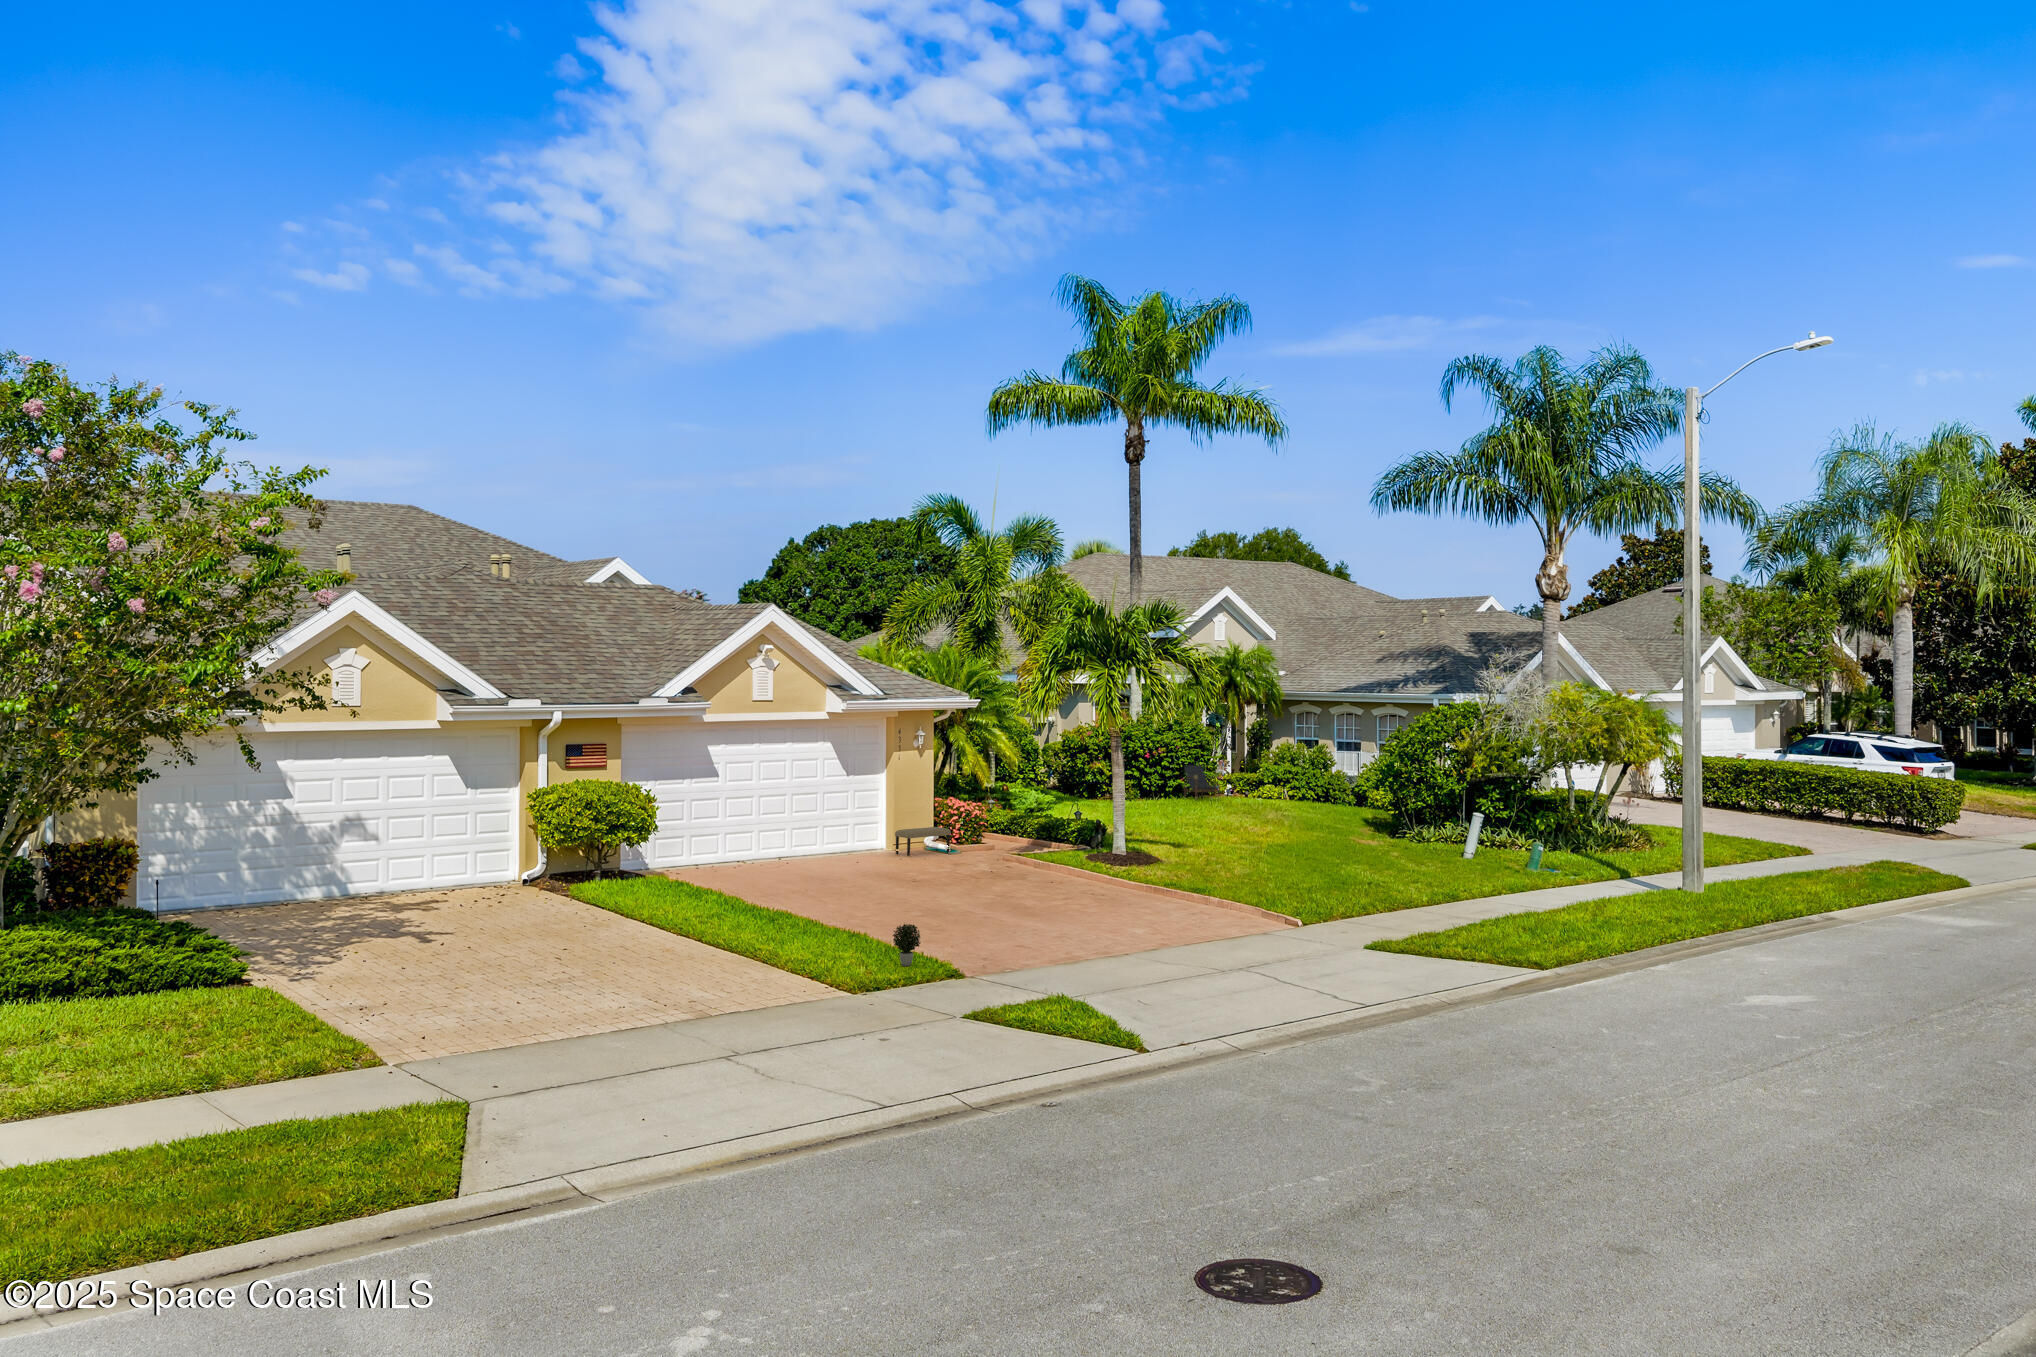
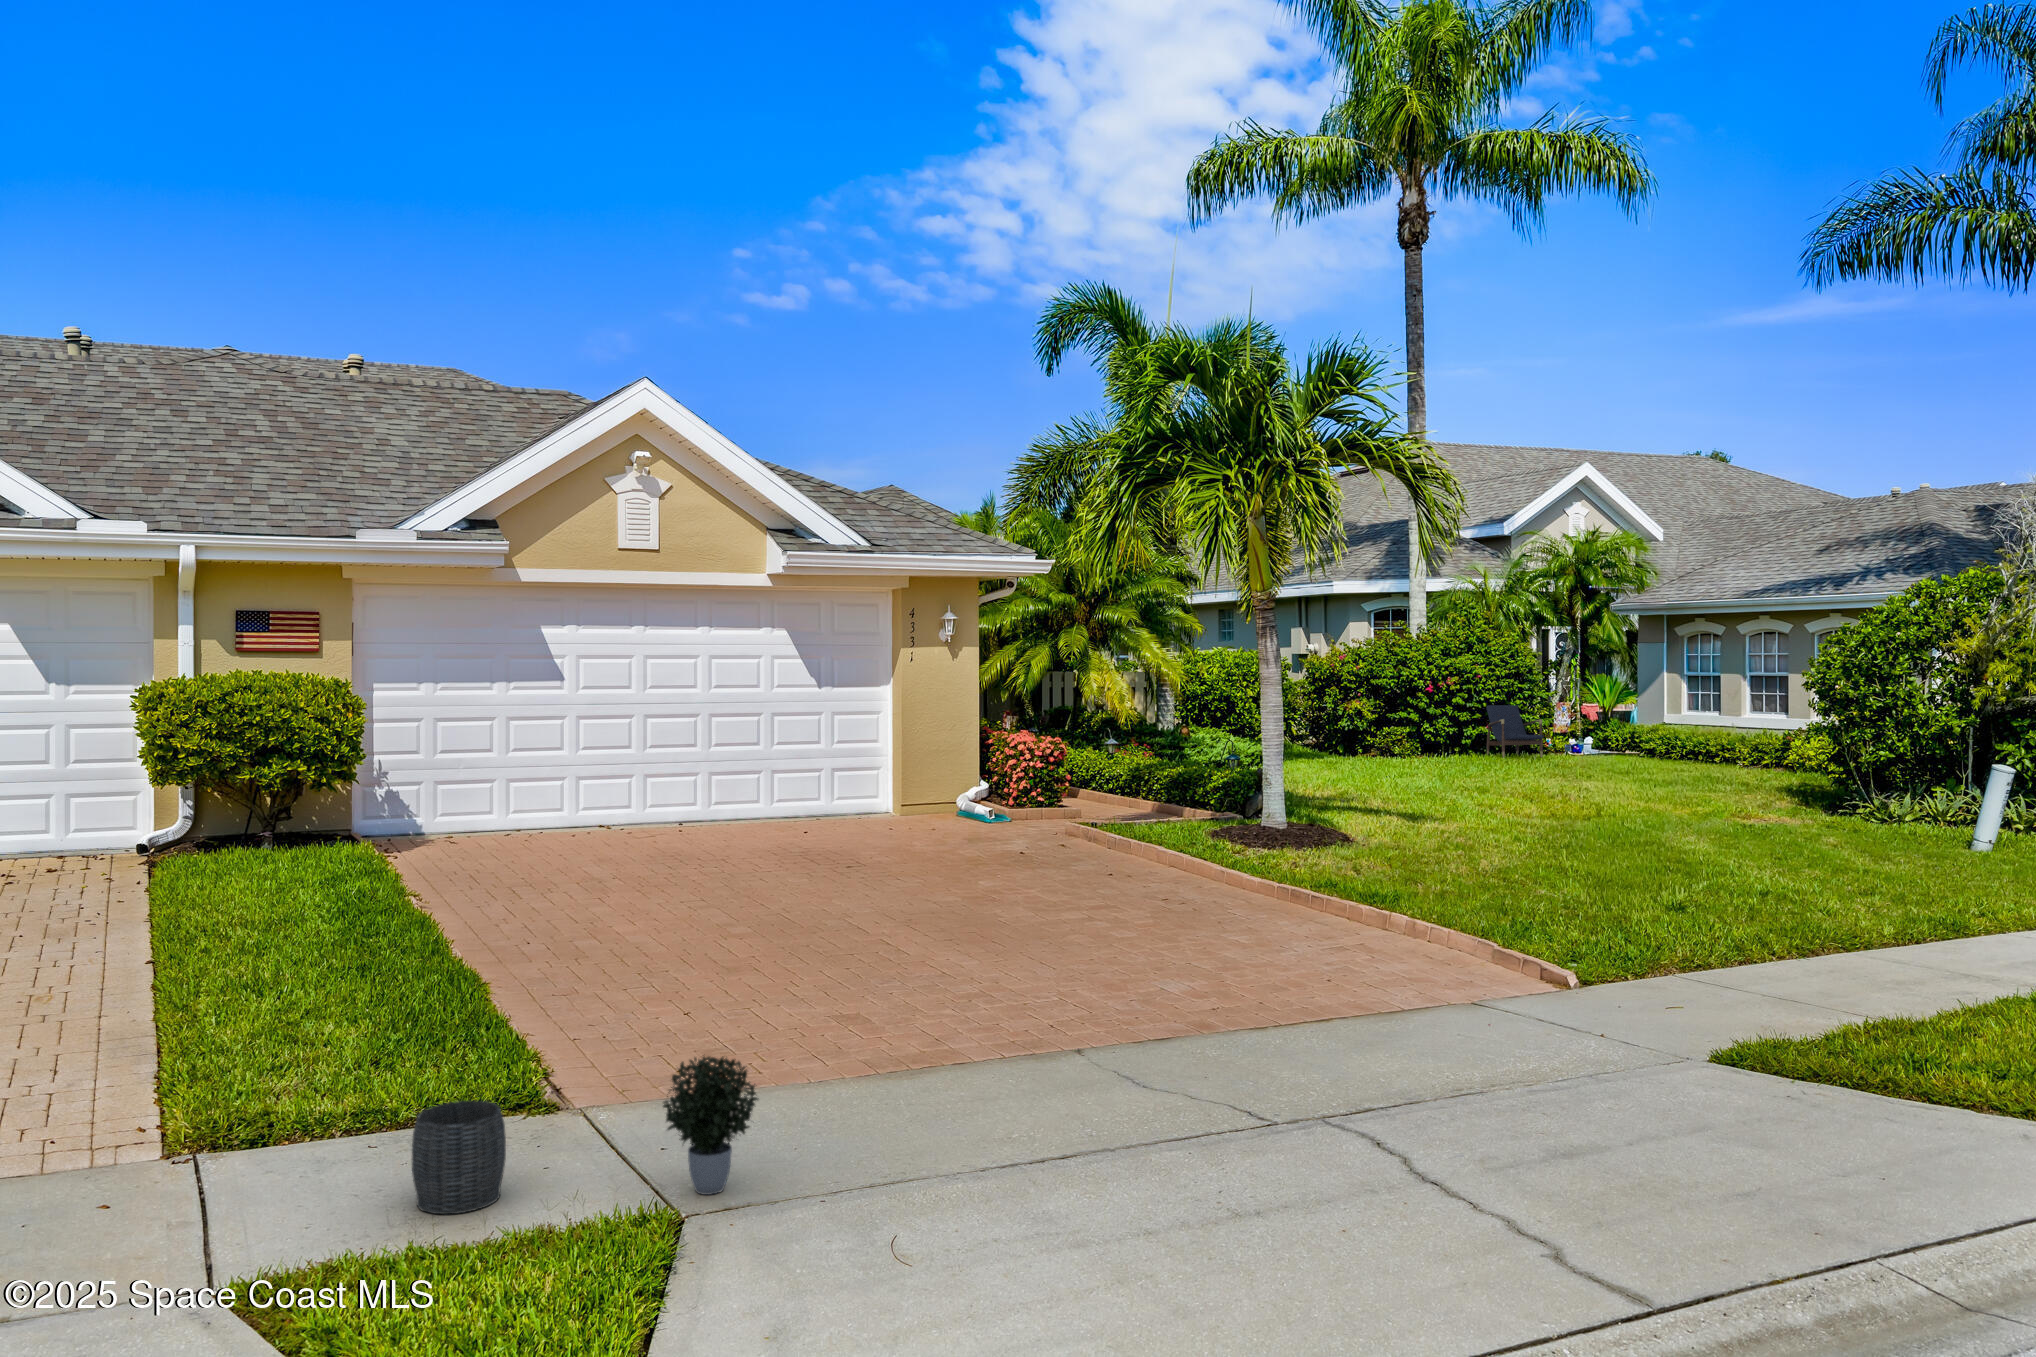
bench: present [895,827,951,856] -> none [905,775,1002,821]
potted plant: present [893,924,920,966] -> present [663,1056,759,1195]
woven basket: none [1022,965,1050,998] -> present [412,1101,506,1214]

